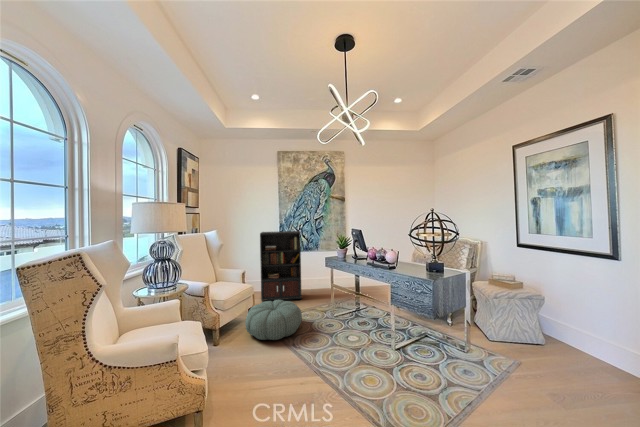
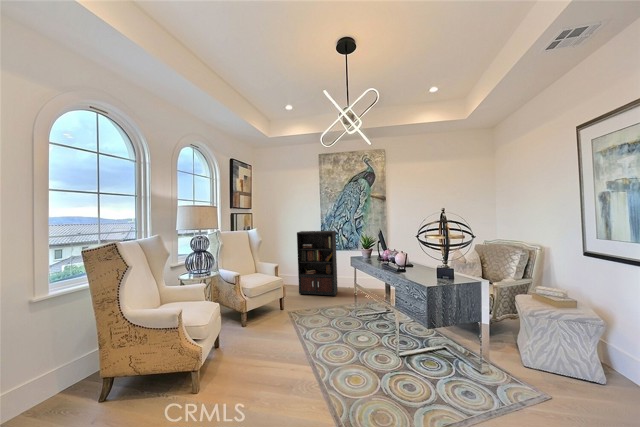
pouf: present [245,300,302,340] -> none [271,294,321,329]

